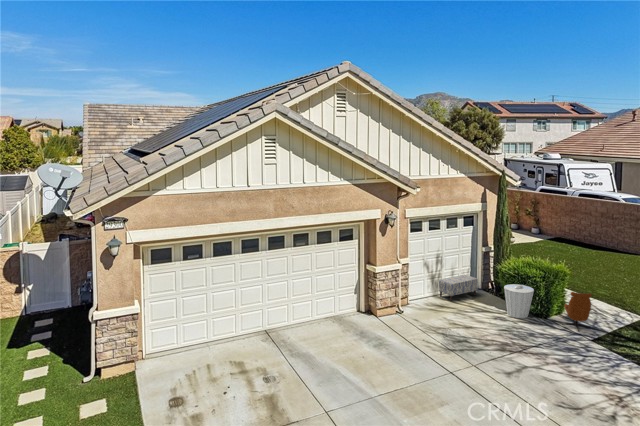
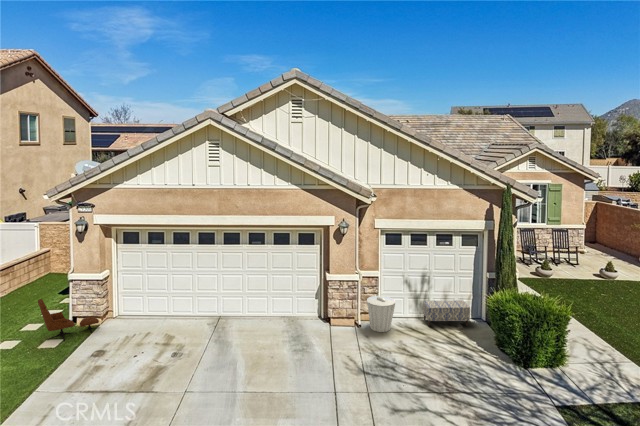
trash can: present [504,284,534,318] -> present [367,296,395,332]
lounge chair: present [562,292,592,331] -> present [38,299,99,341]

